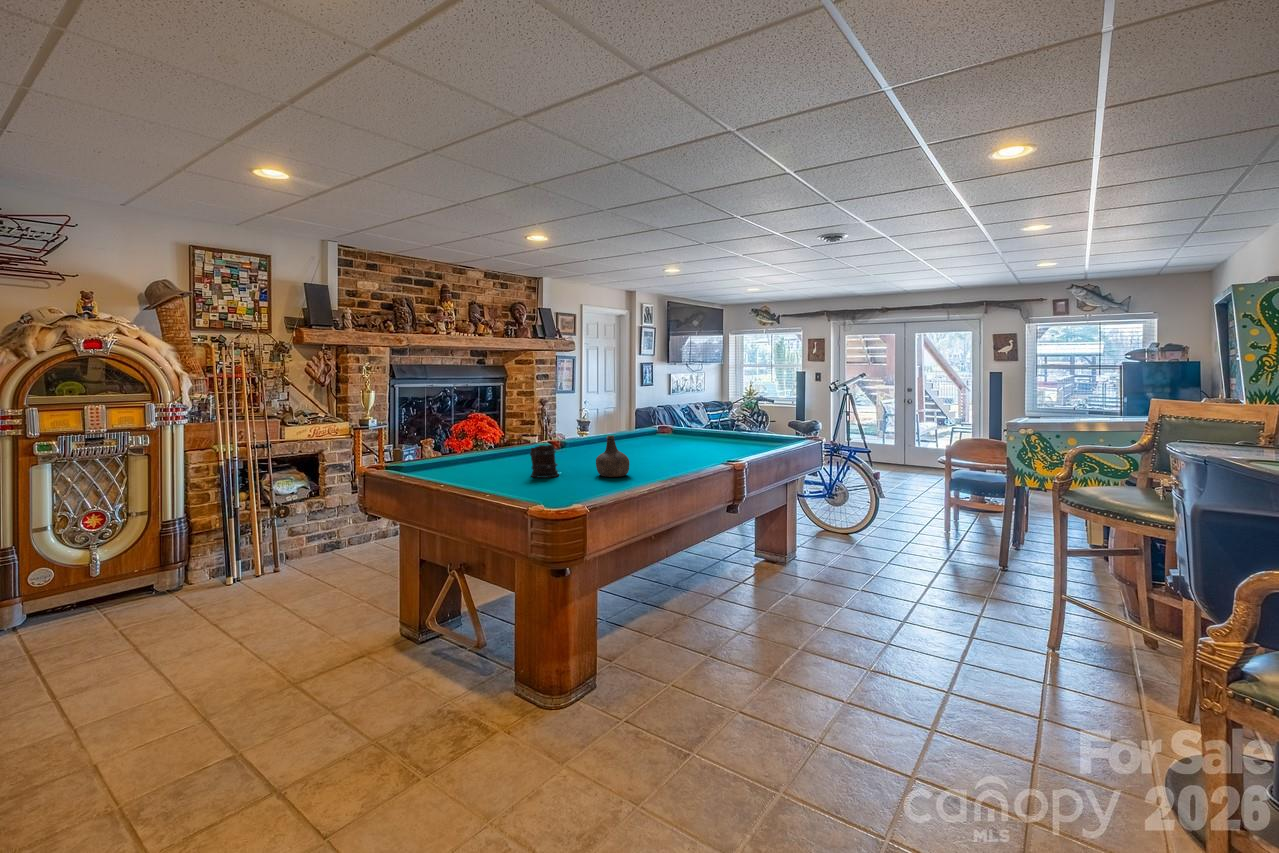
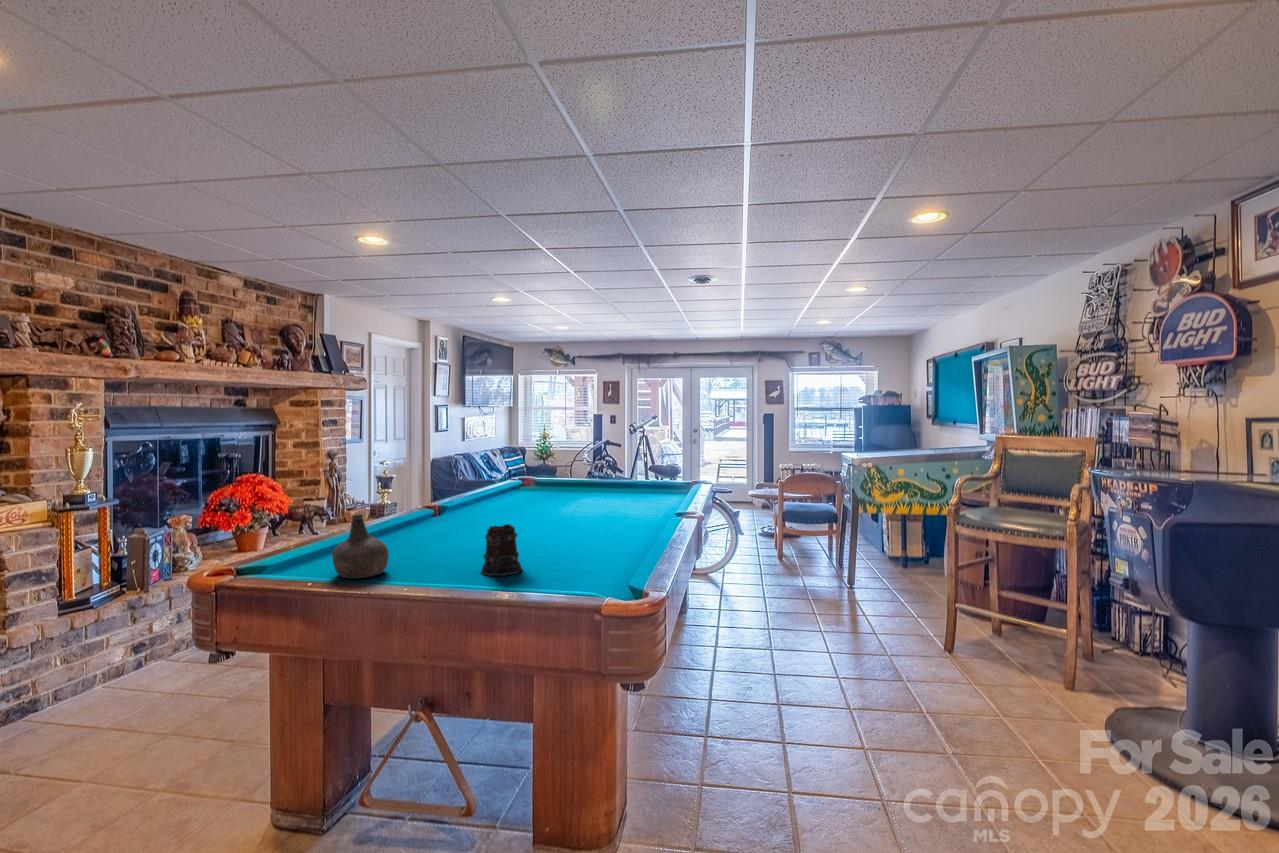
bottle: present [596,435,629,477] -> present [332,514,389,579]

